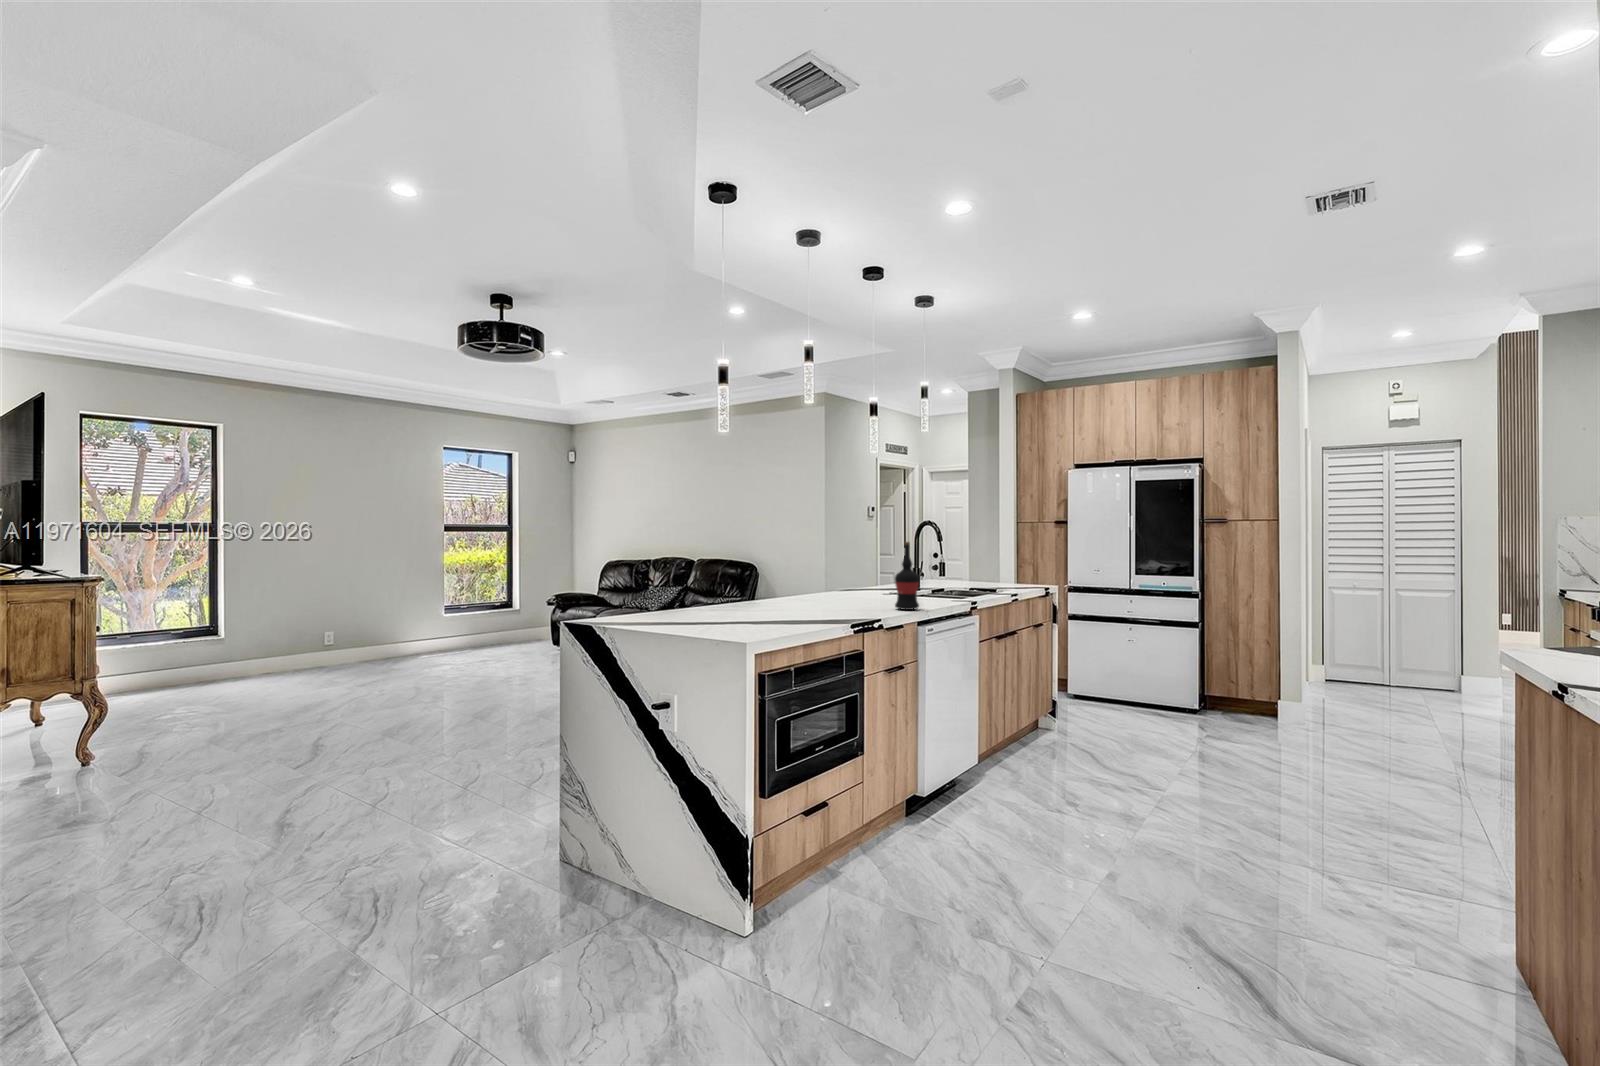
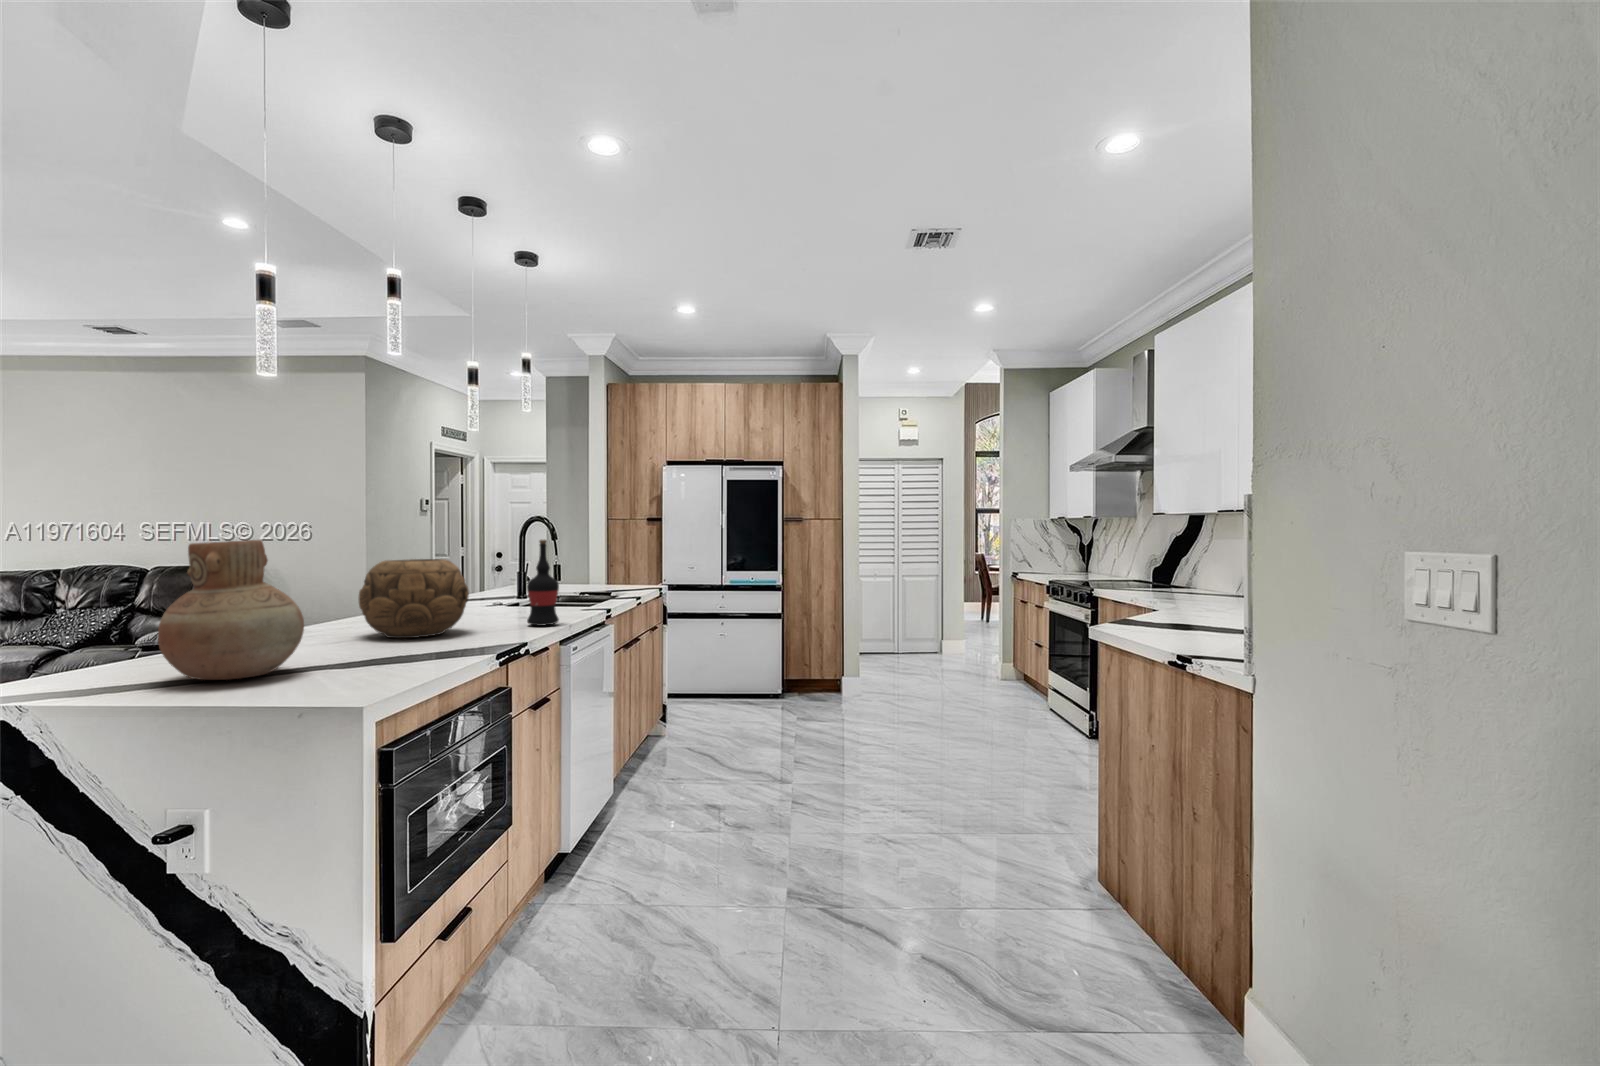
vase: none [673,540,741,622] -> present [158,540,304,680]
decorative bowl: none [782,555,851,611] -> present [359,559,469,638]

